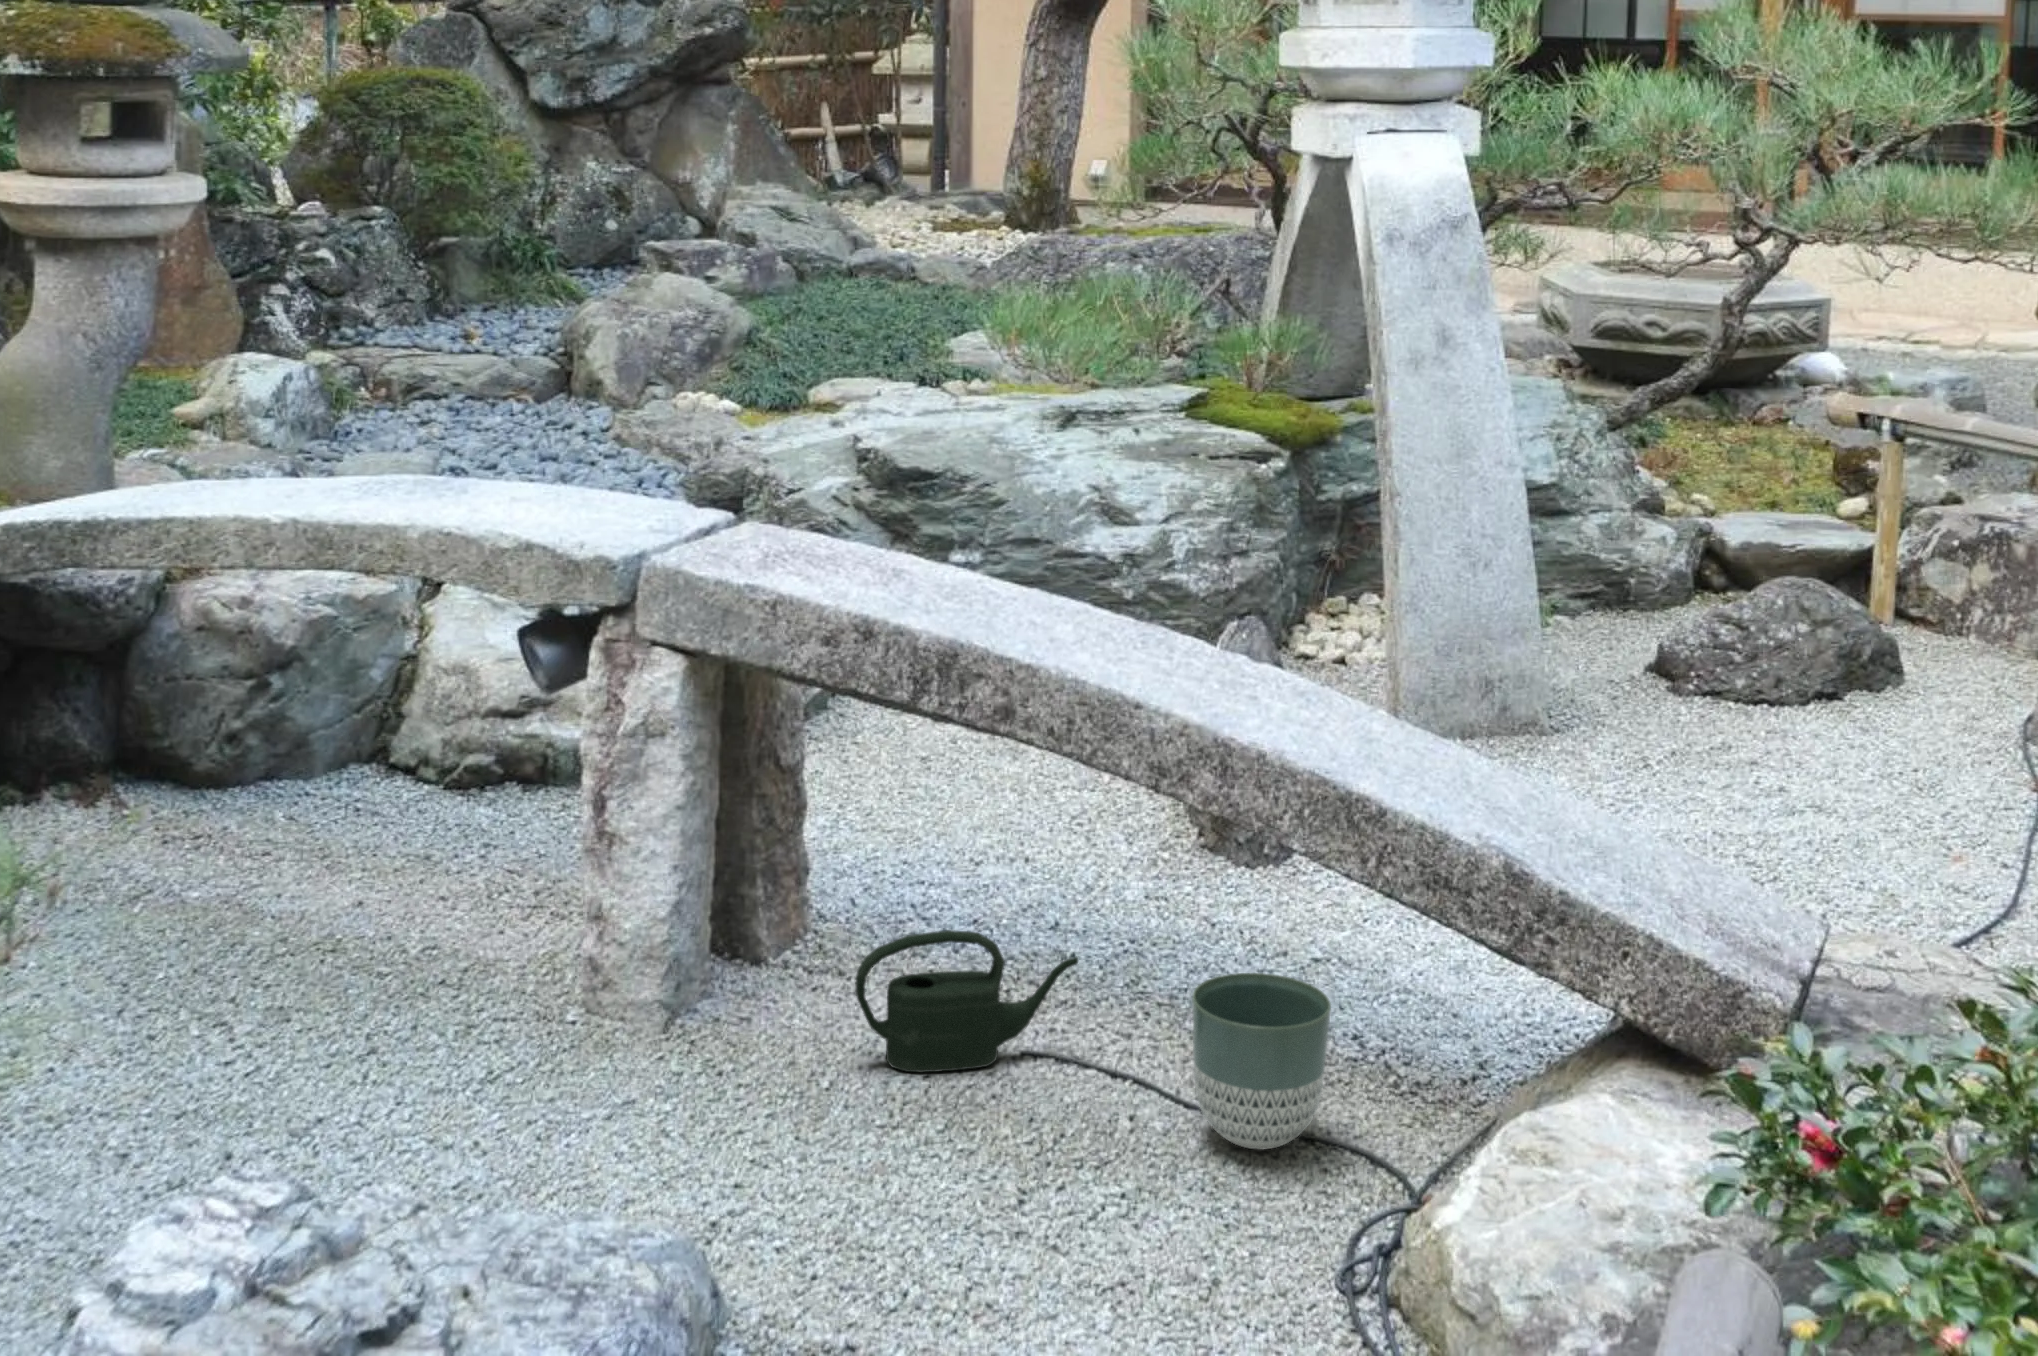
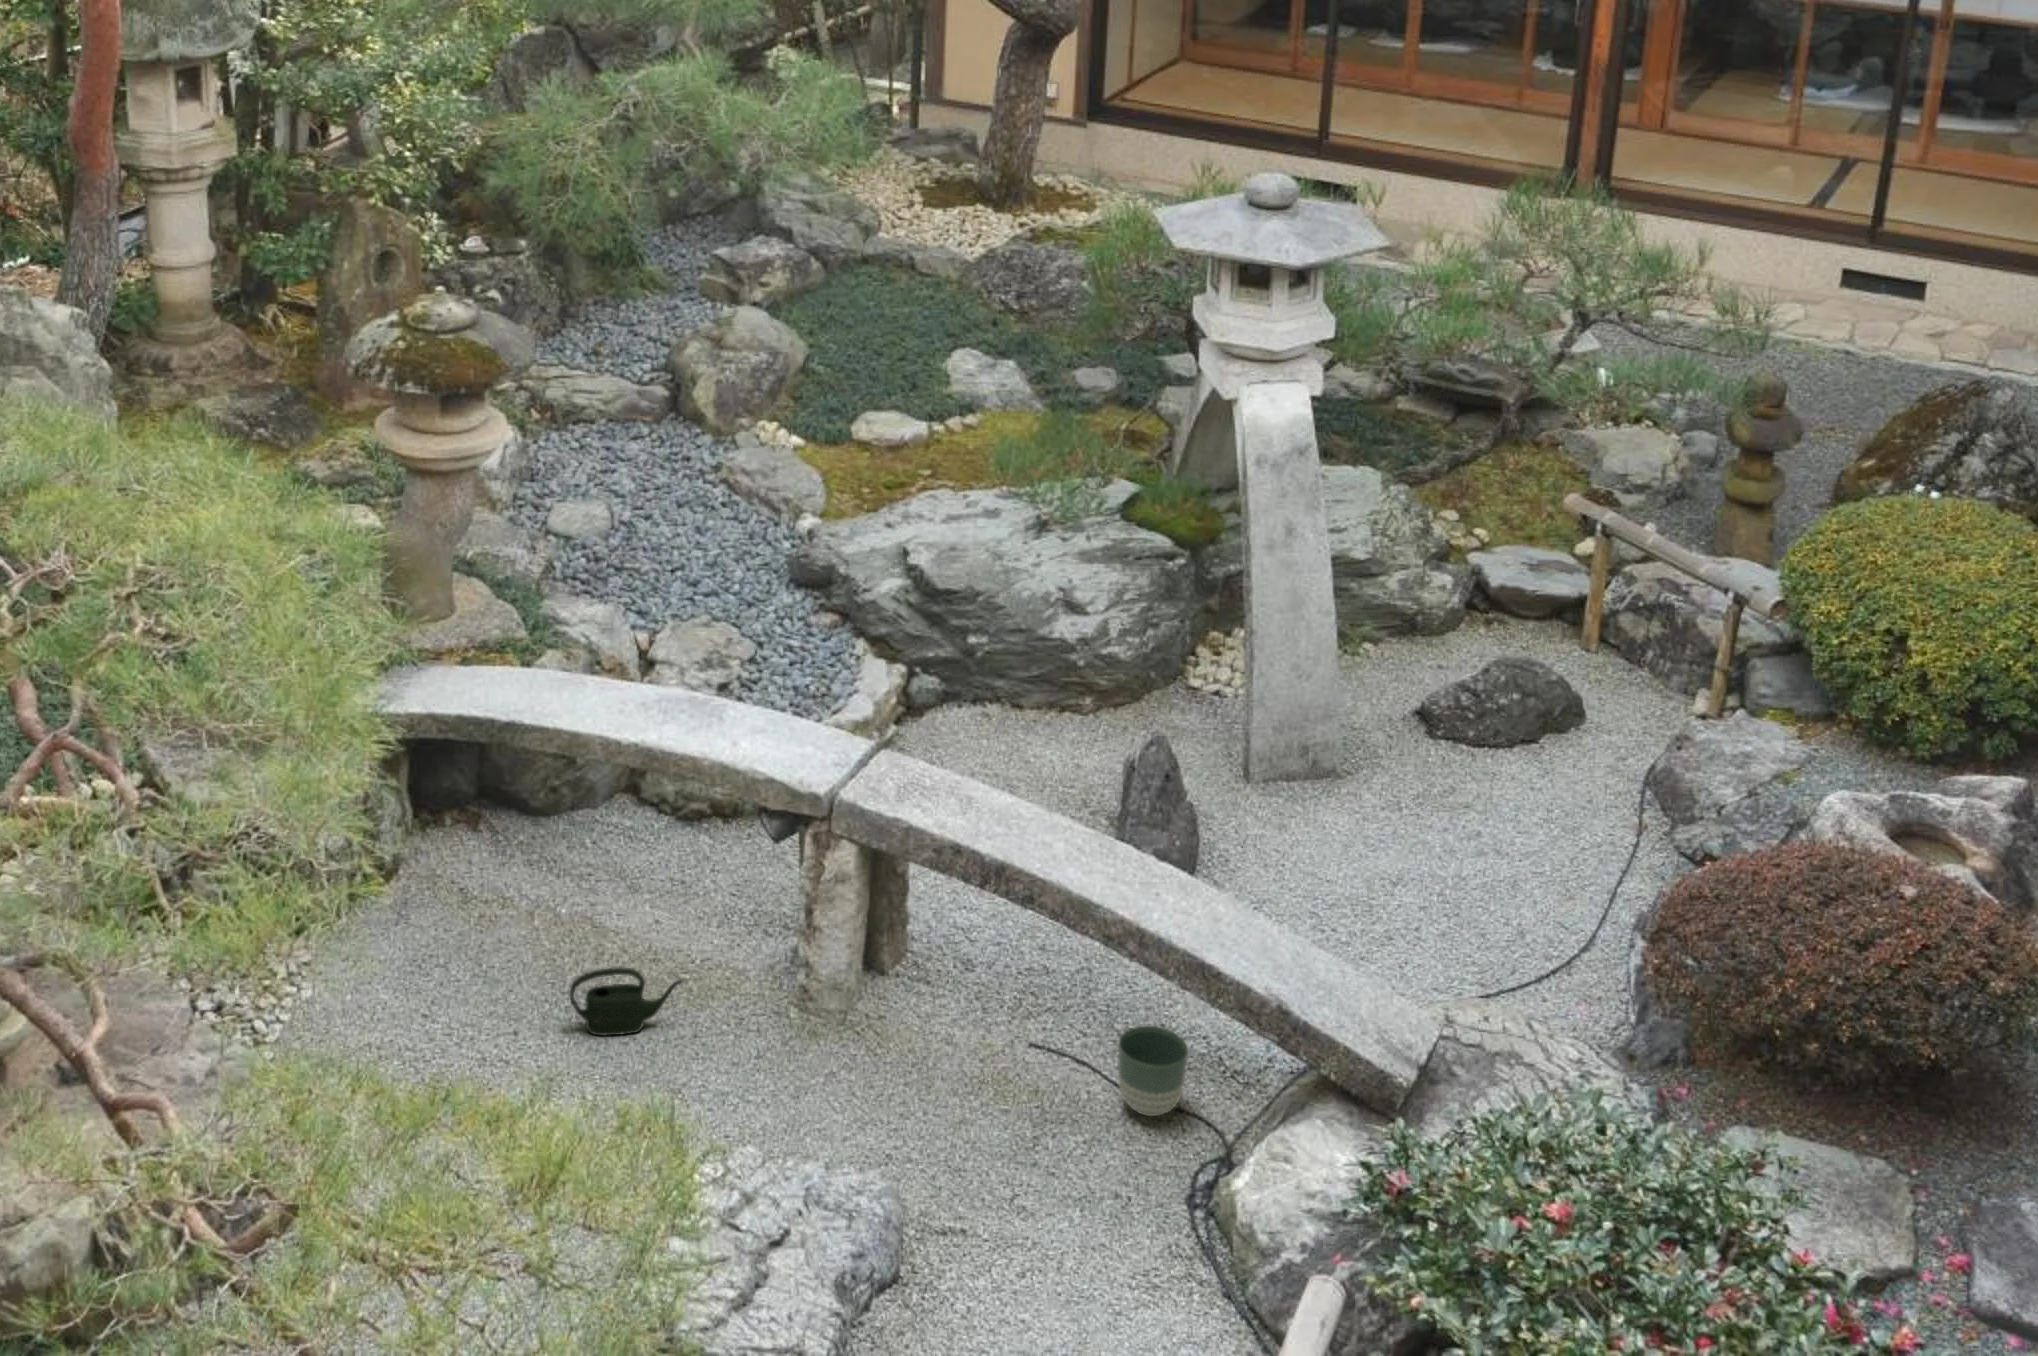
watering can: present [855,930,1078,1072] -> present [570,968,683,1036]

